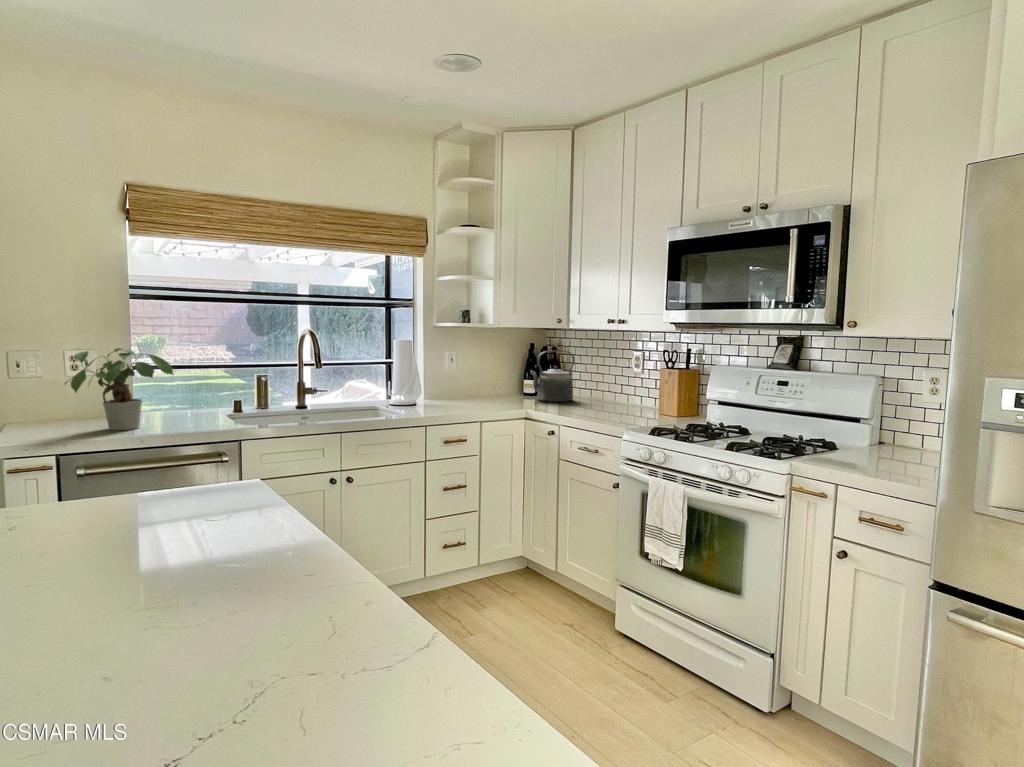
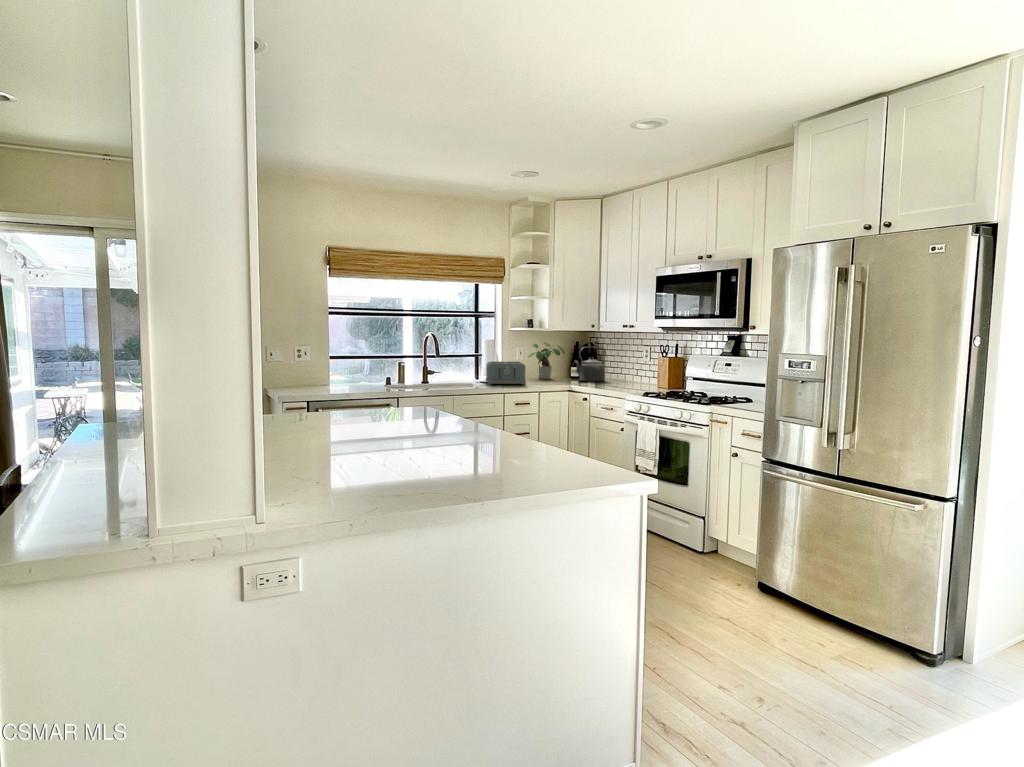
potted plant: present [65,348,174,430] -> present [528,342,565,379]
toaster: none [399,374,461,412] -> present [486,362,526,385]

